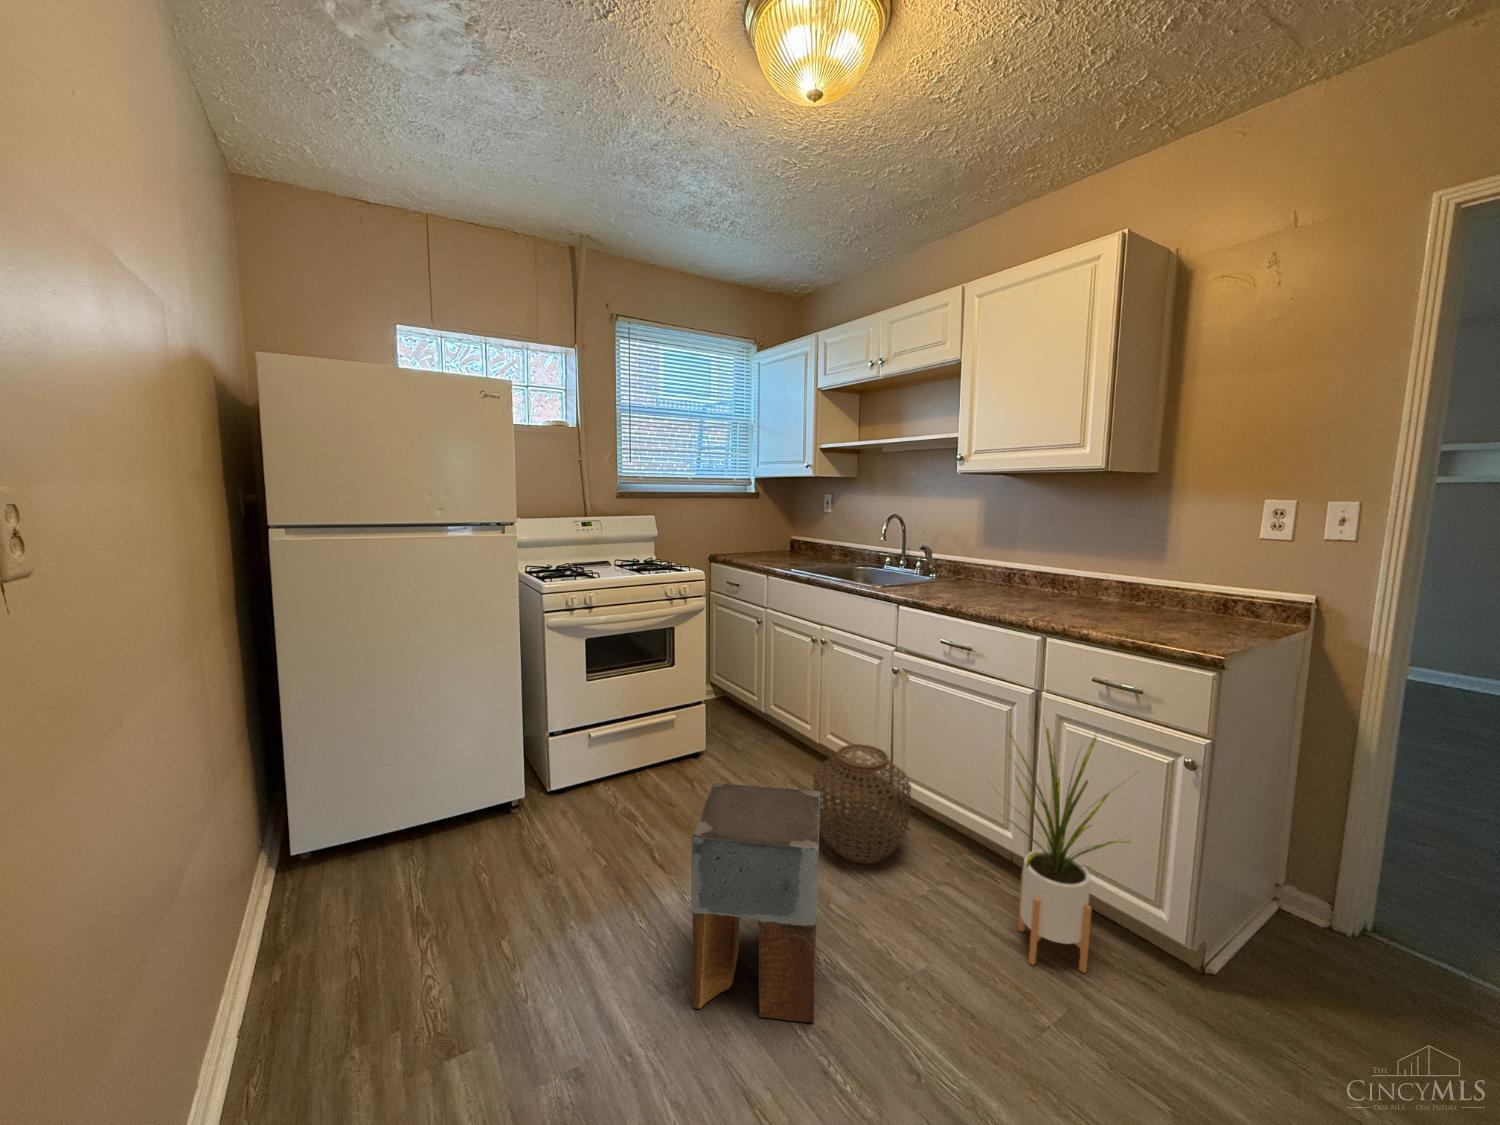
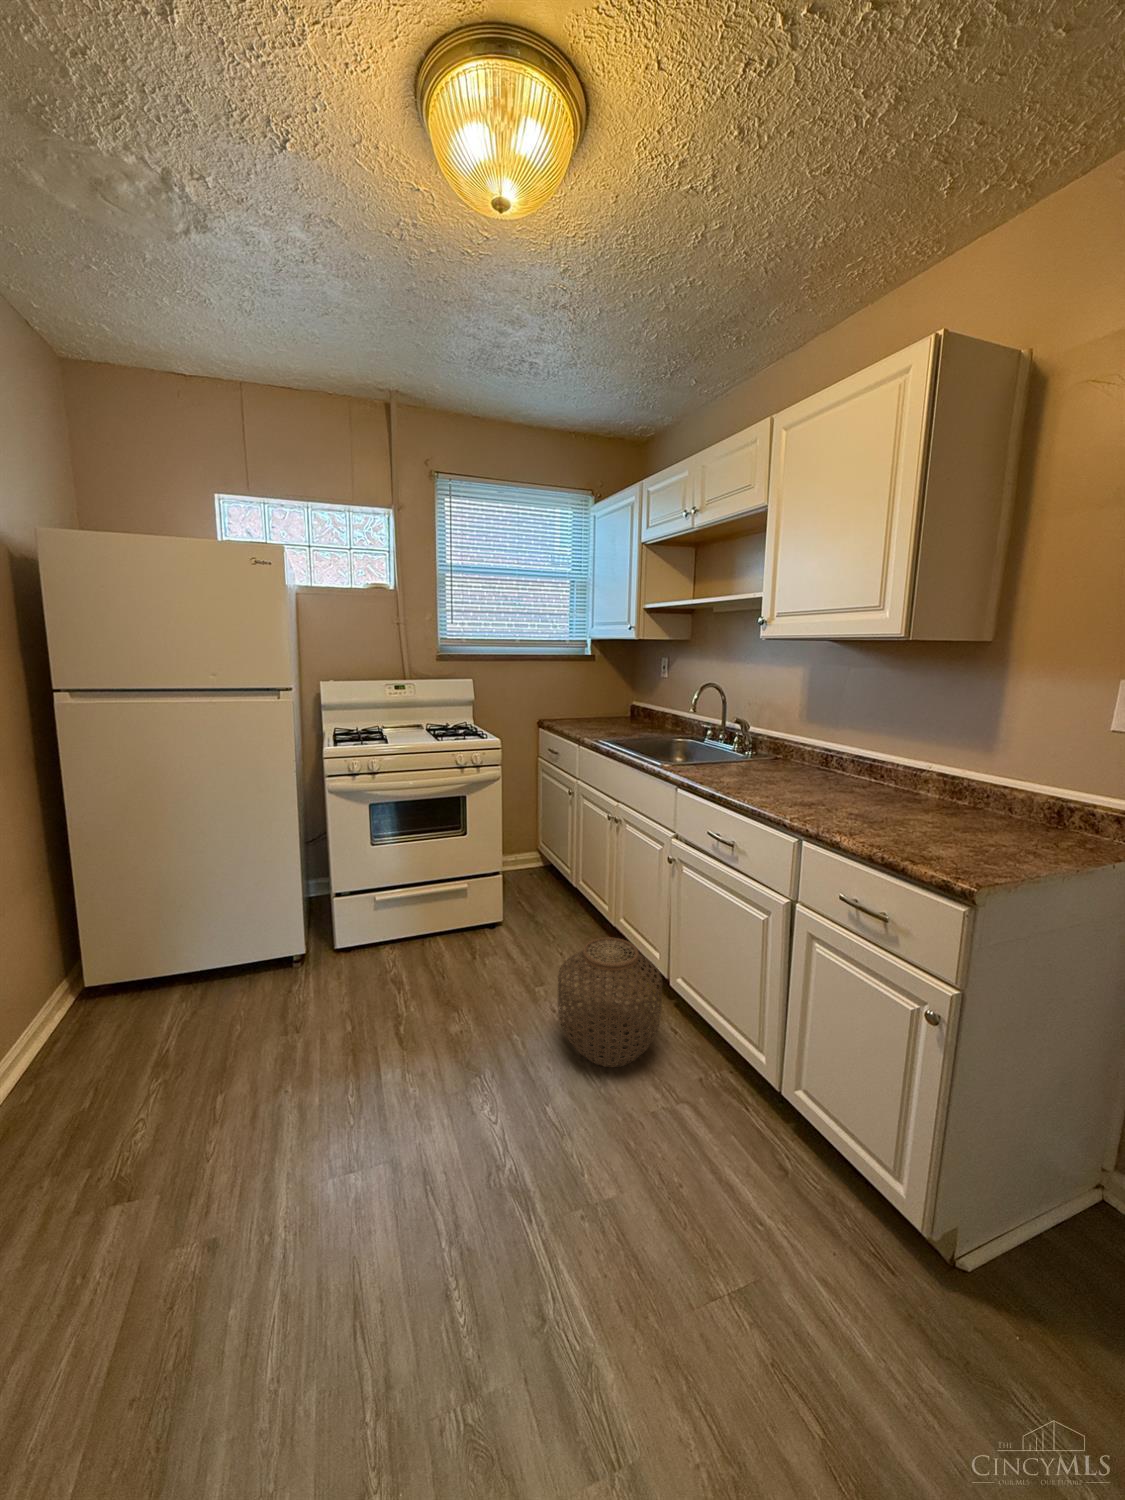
house plant: present [1005,728,1136,973] -> none [695,935,864,1237]
stool: present [691,783,820,1023] -> none [345,969,511,1235]

